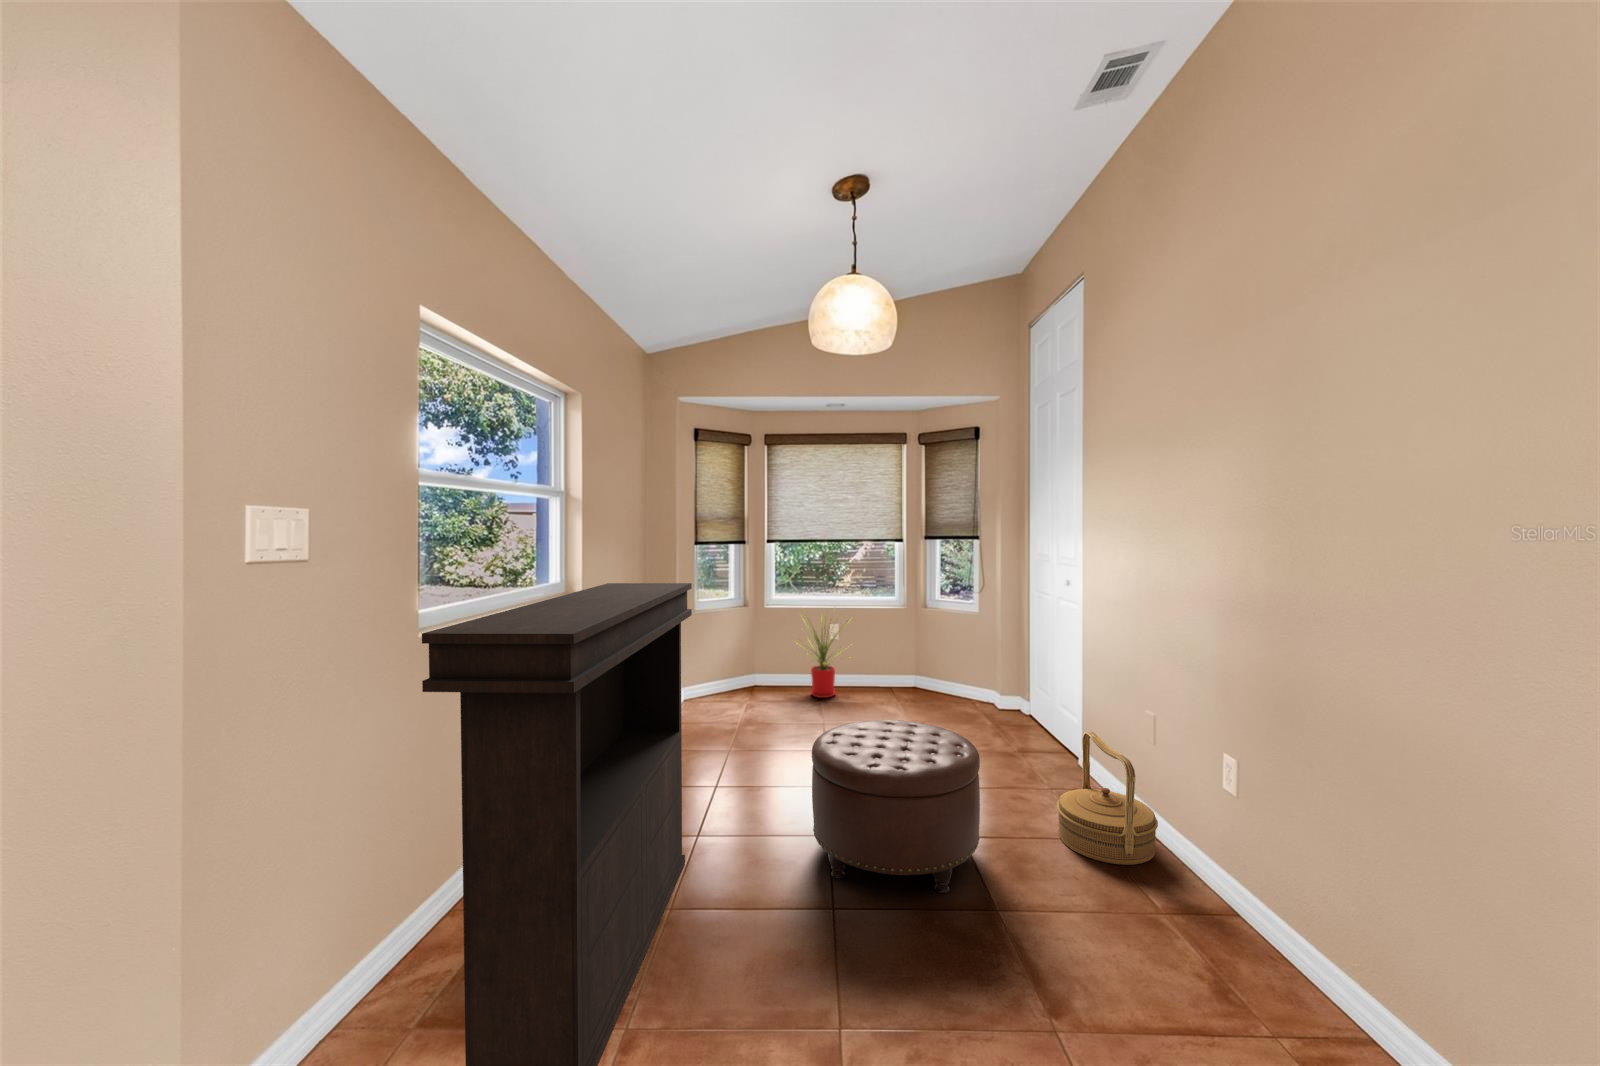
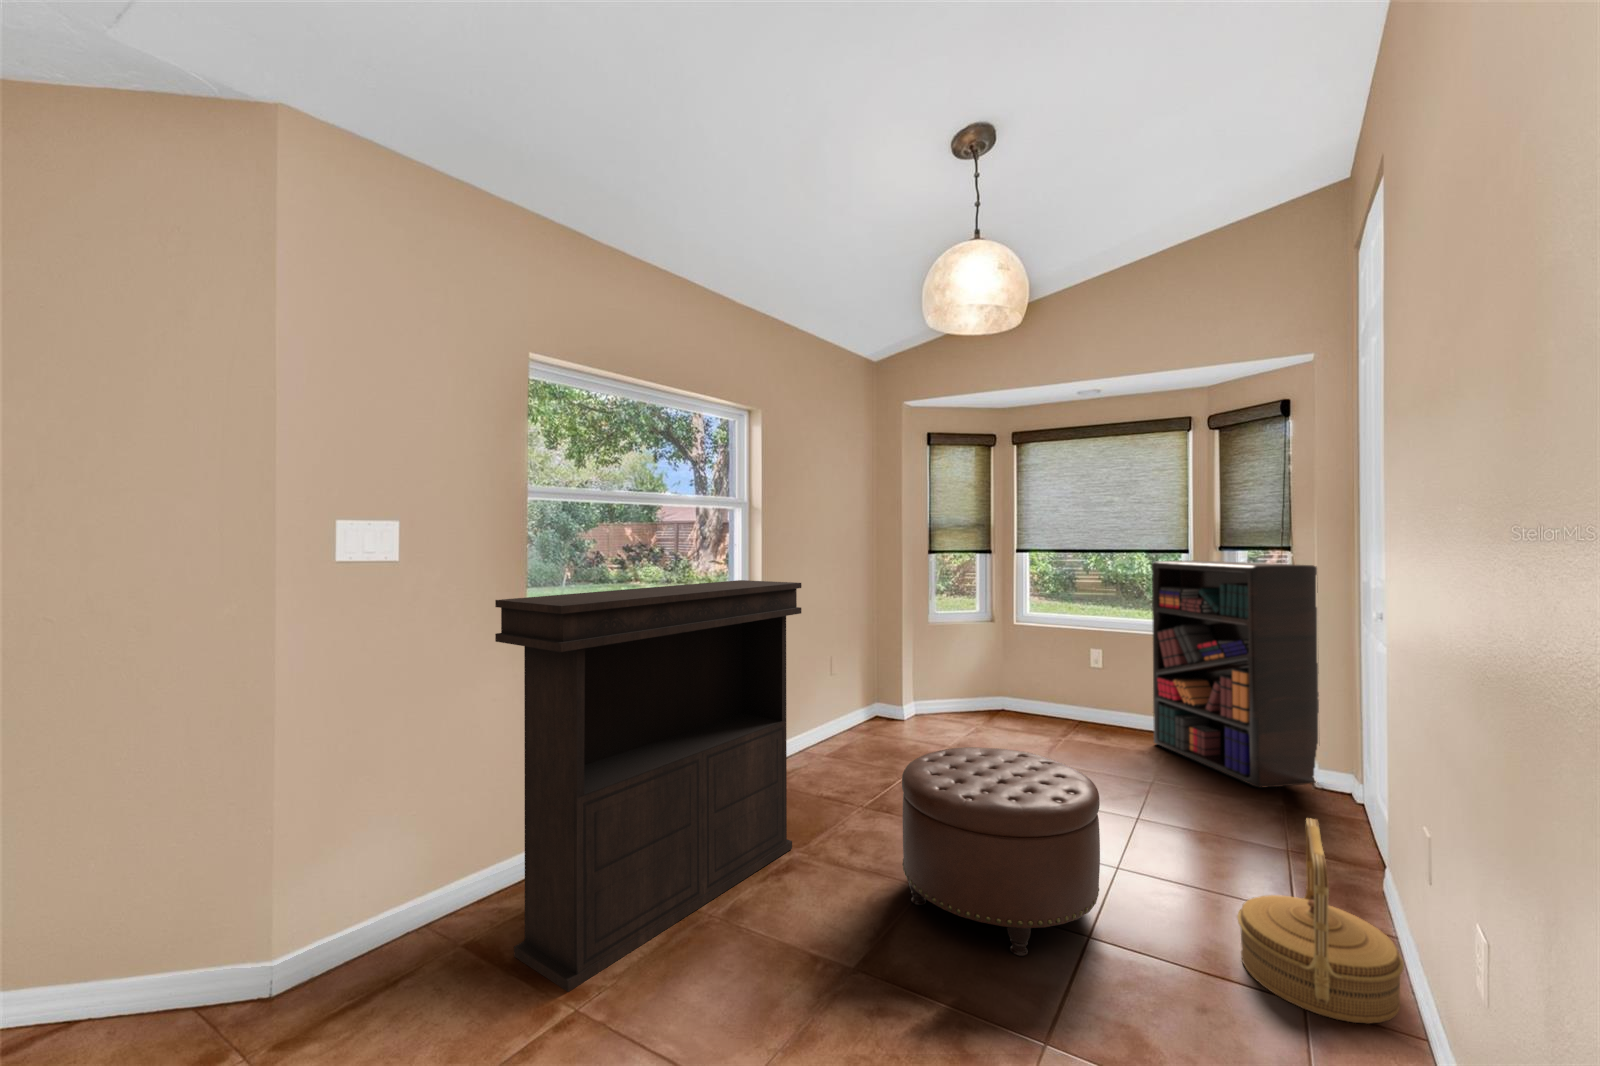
bookshelf: none [886,548,1000,717] -> present [1152,560,1319,788]
house plant: present [803,612,845,698] -> none [1032,625,1115,734]

